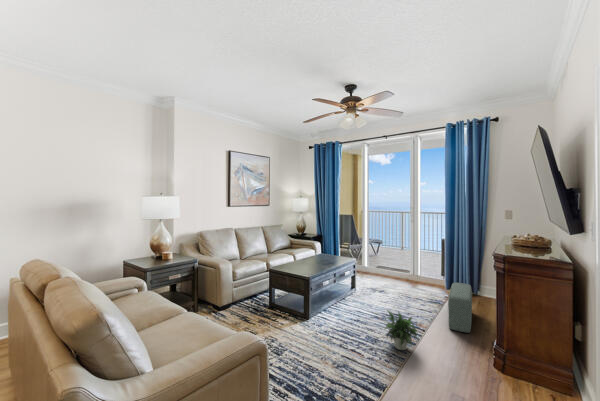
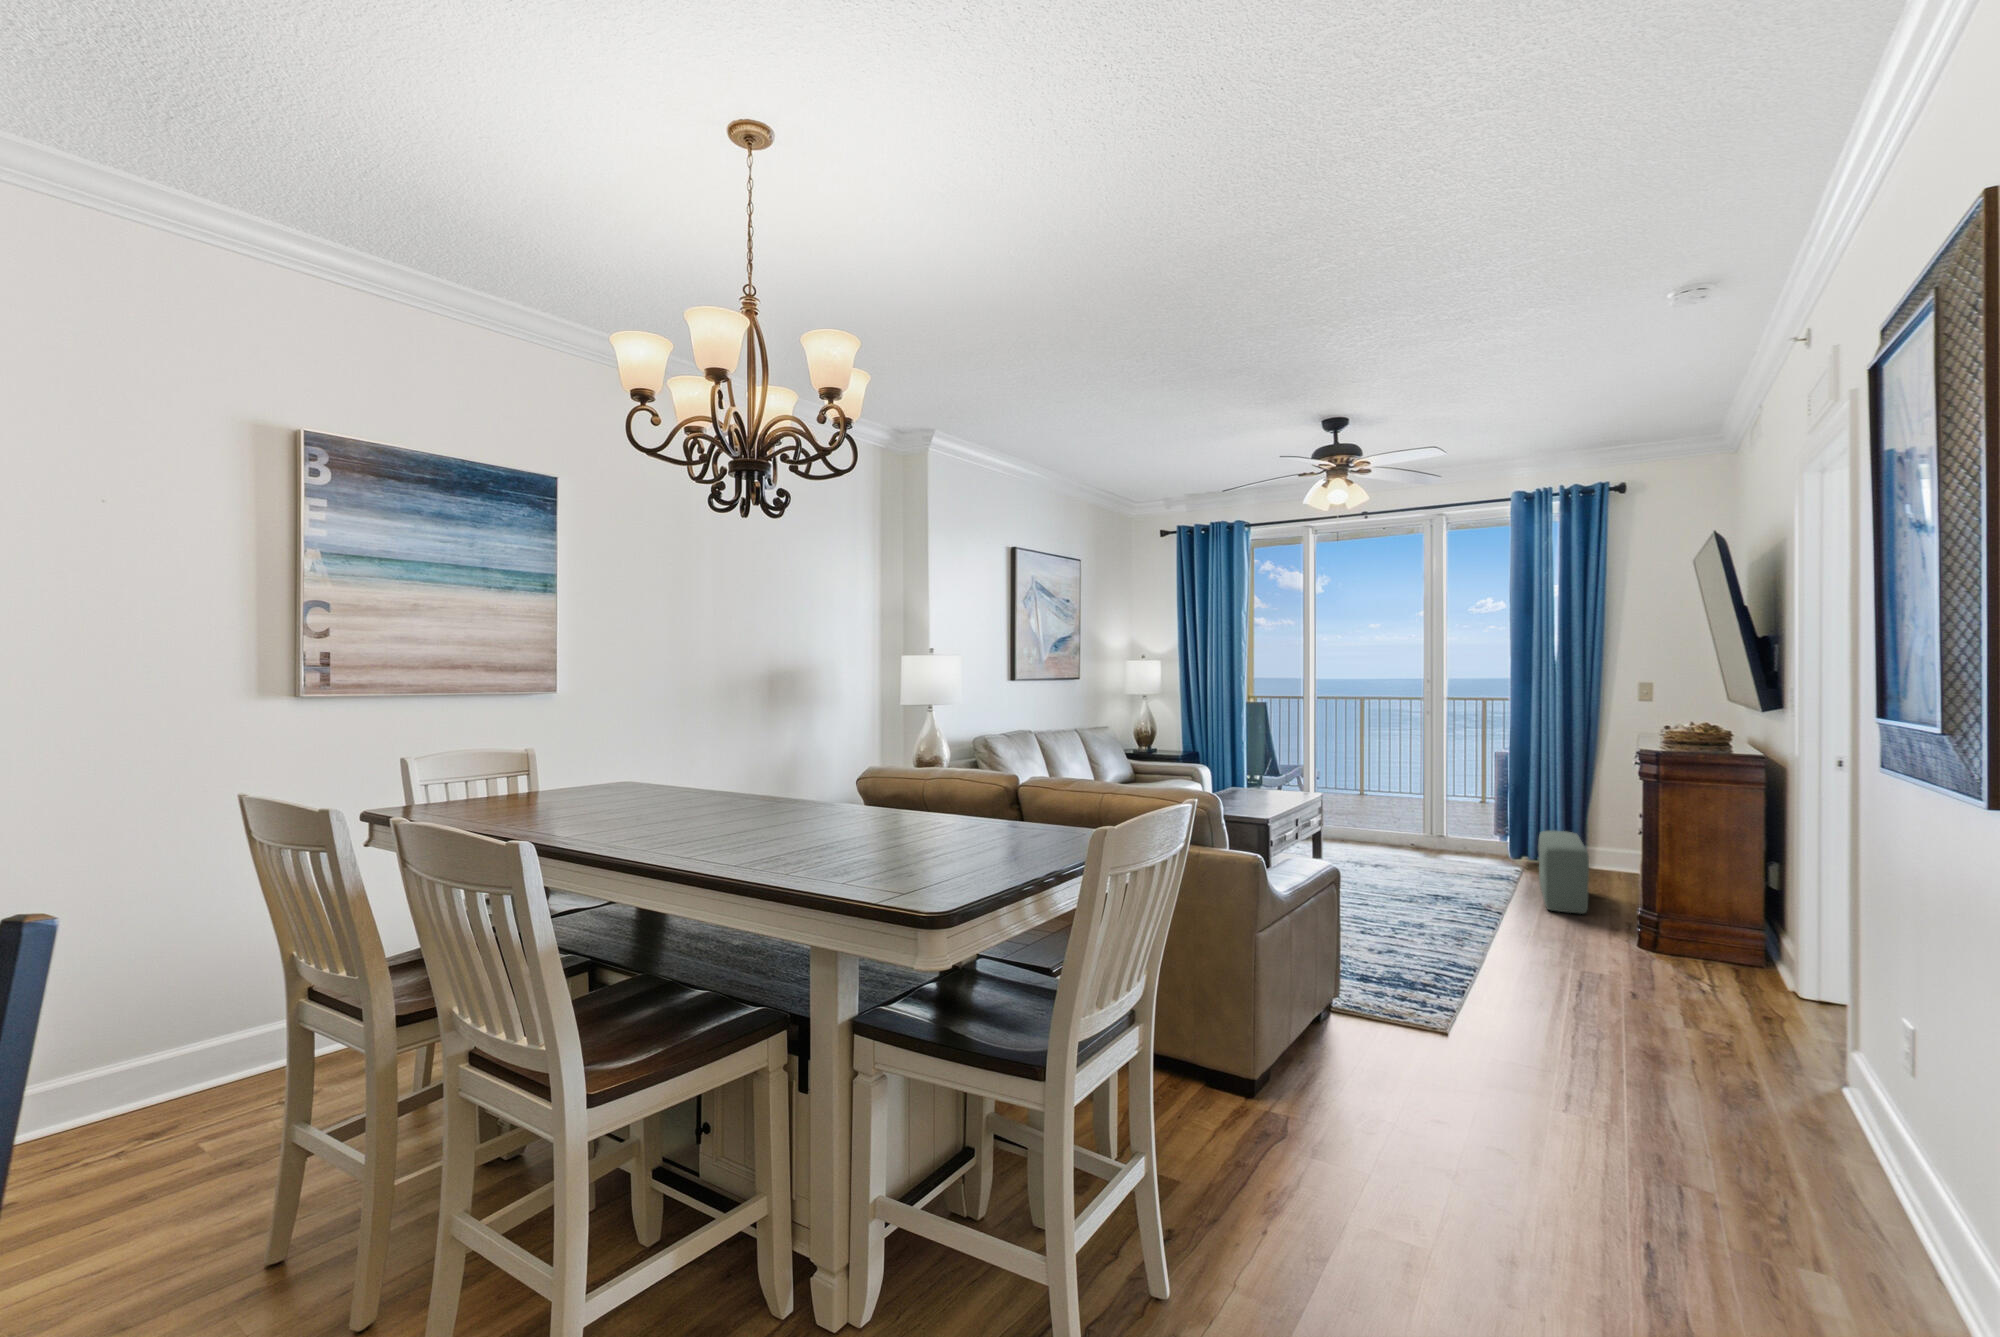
potted plant: present [385,311,417,350] -> none [1439,868,1507,935]

